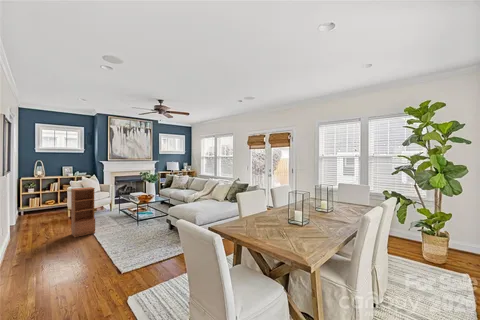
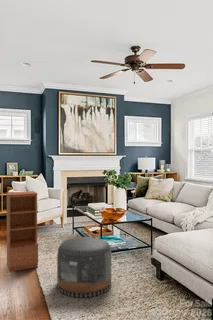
pouf: none [109,211,143,242] -> present [57,237,111,298]

